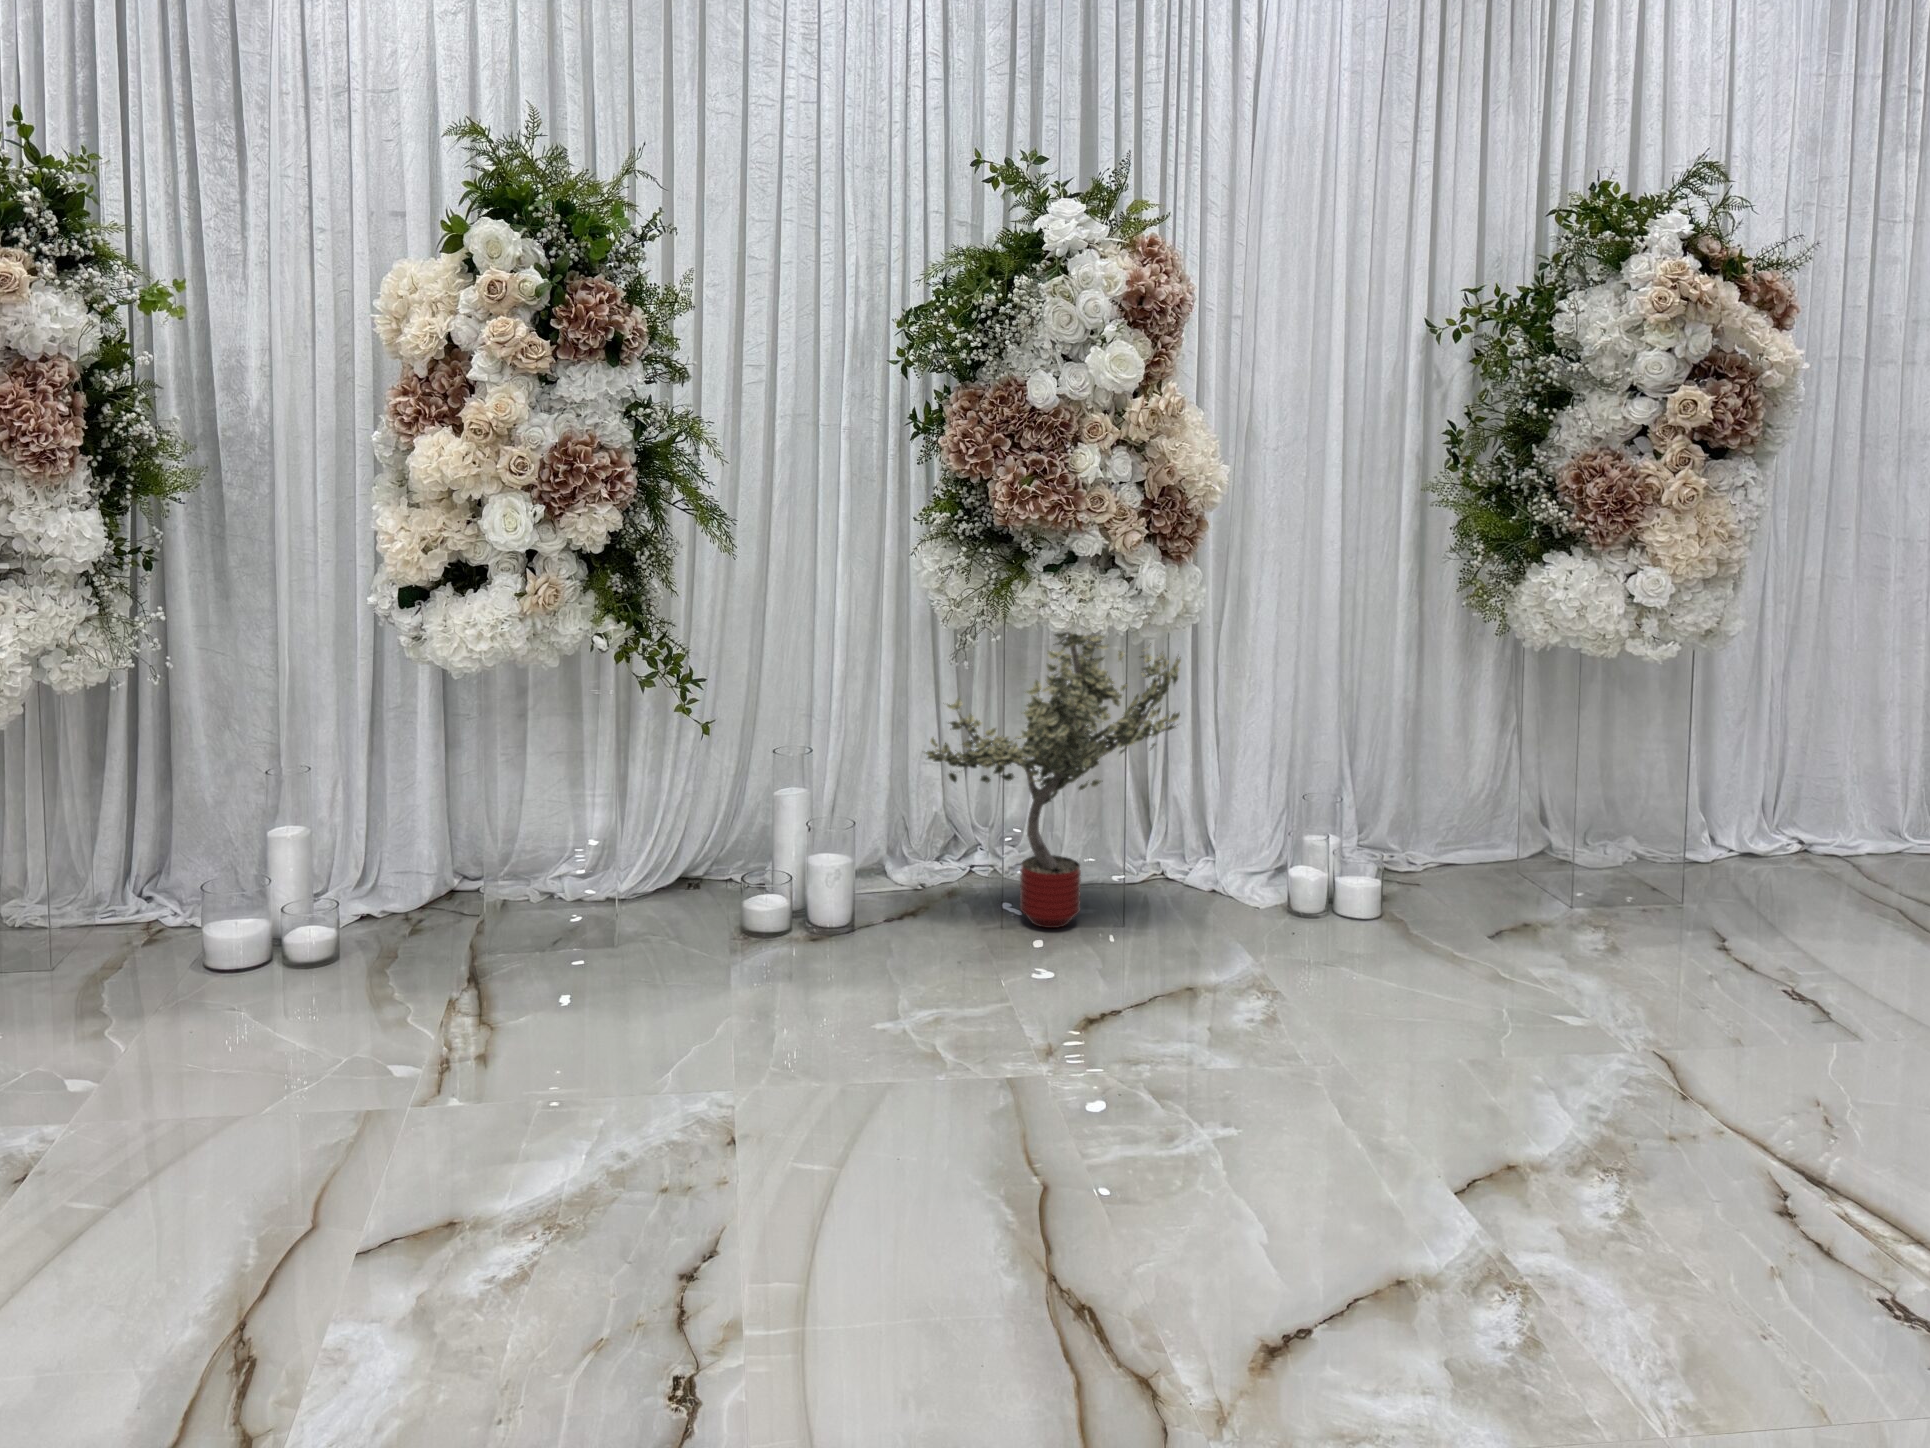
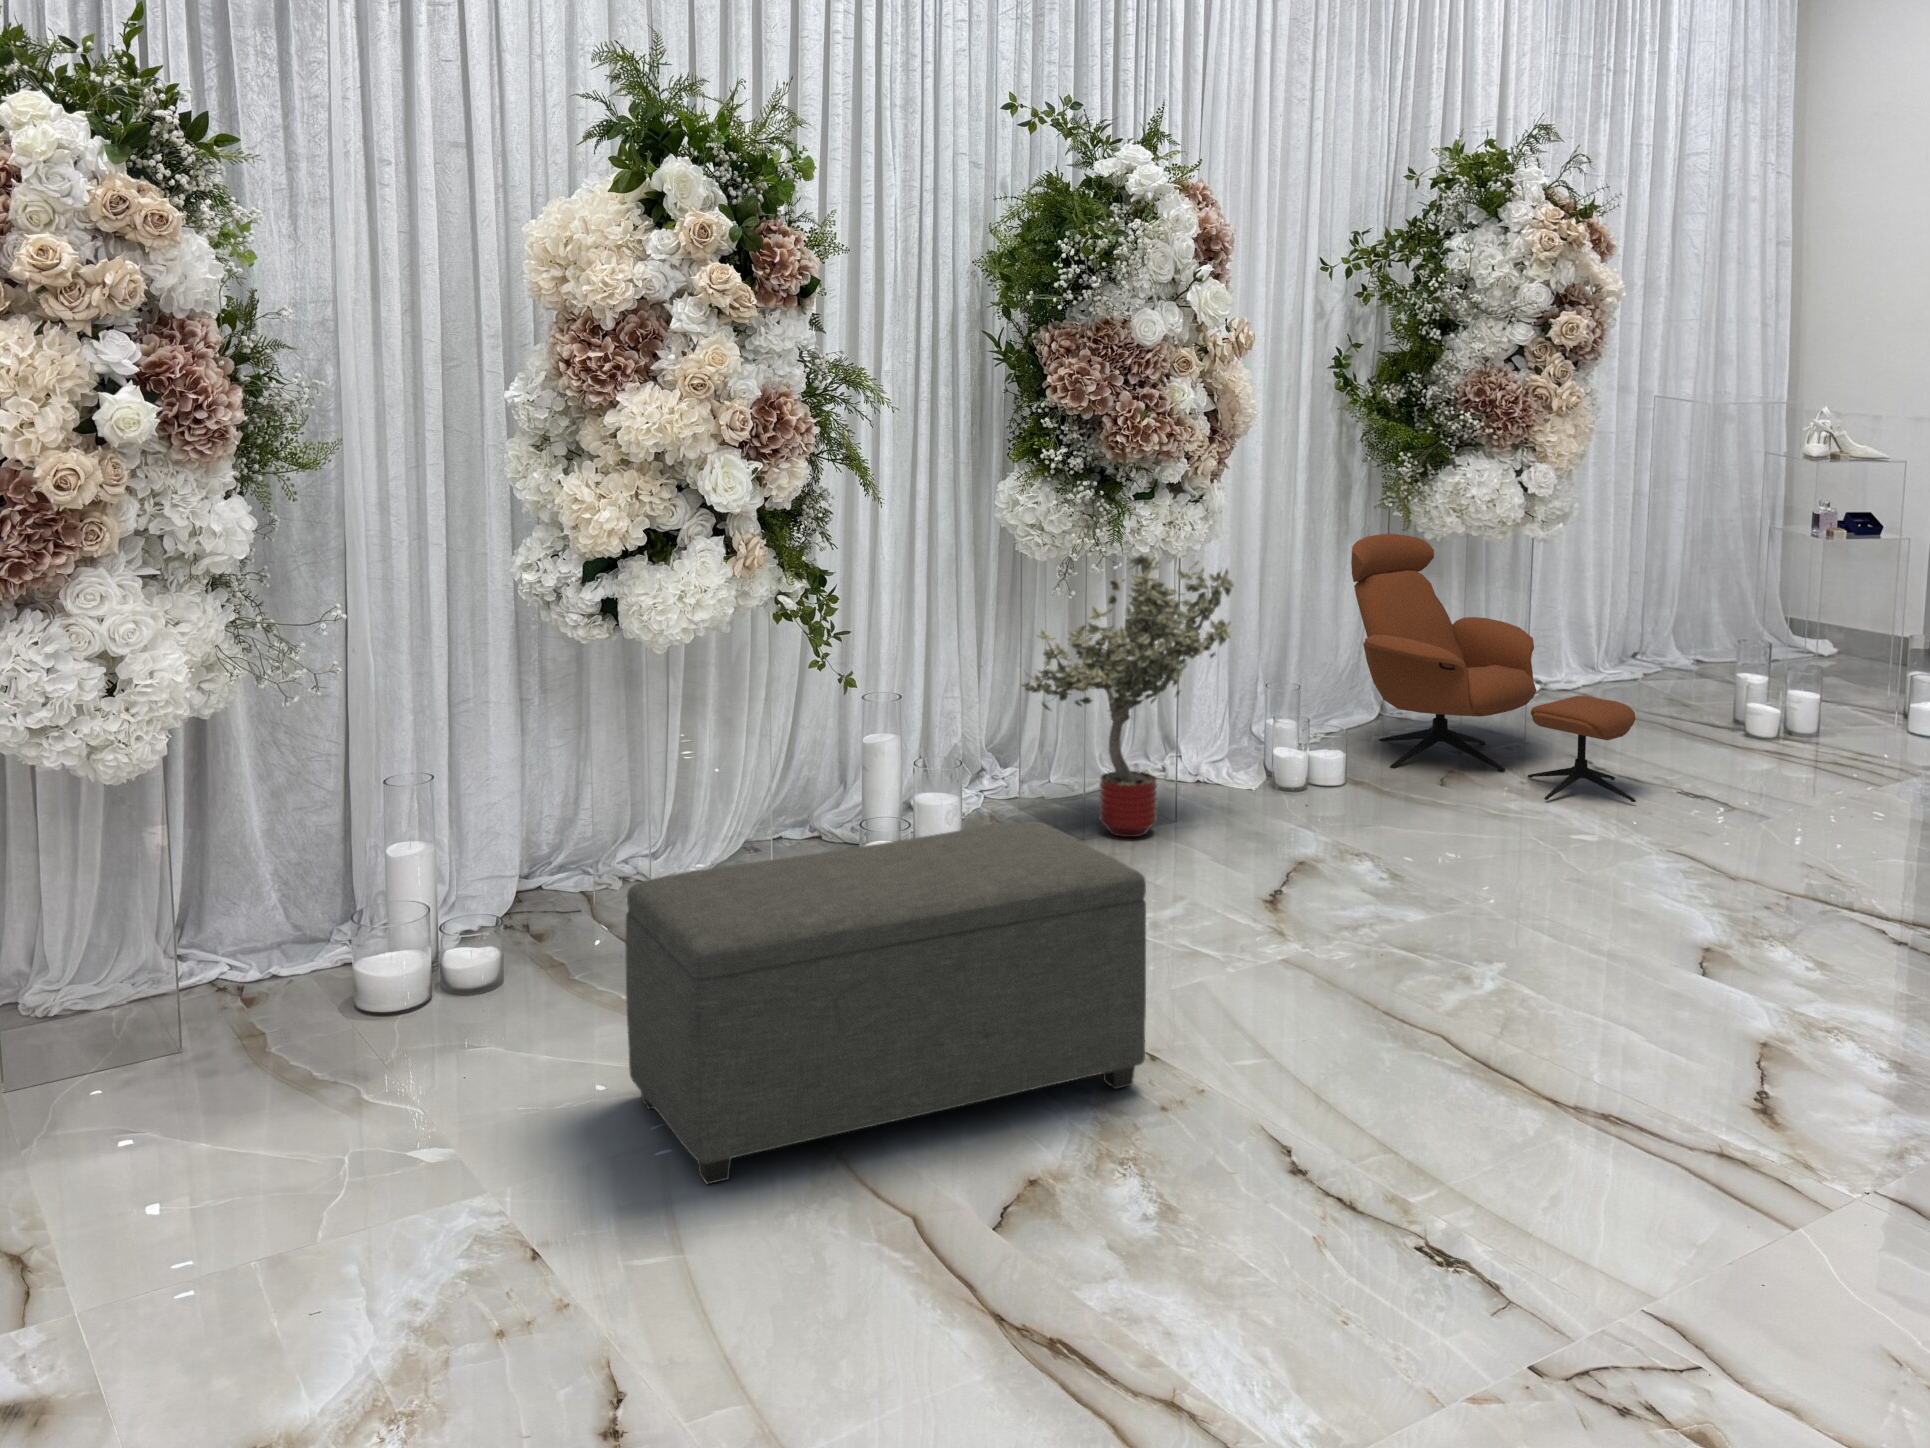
lounge chair: none [1428,634,1715,998] -> present [1351,533,1636,802]
ottoman: none [129,886,670,1193] -> present [625,821,1146,1184]

